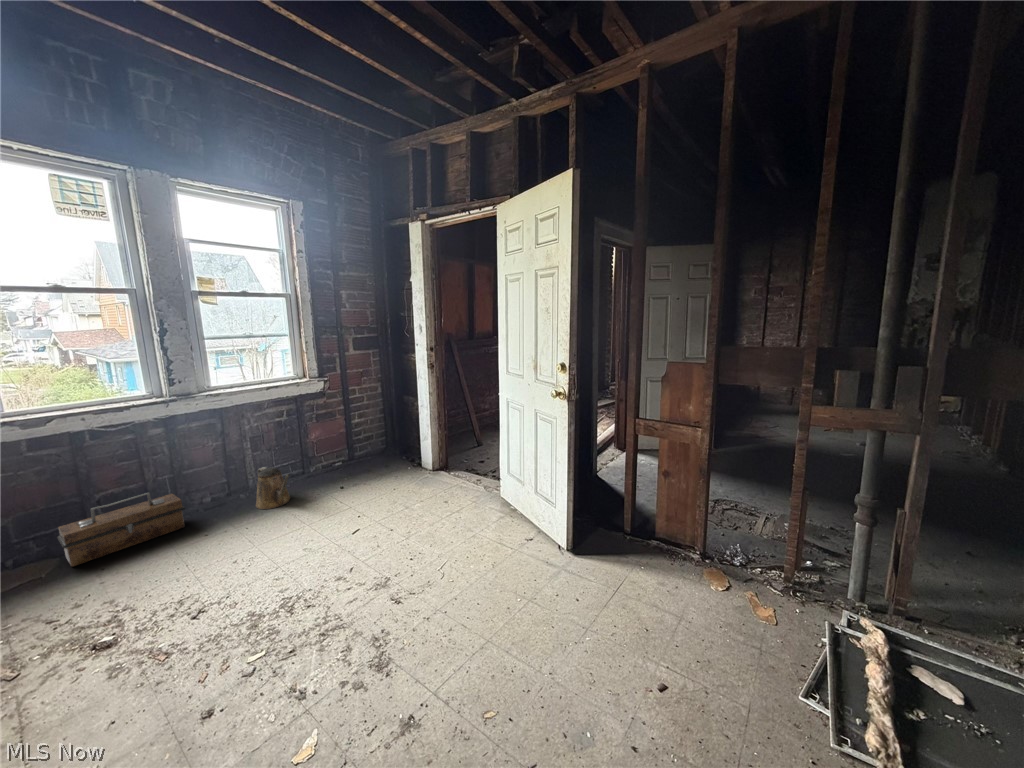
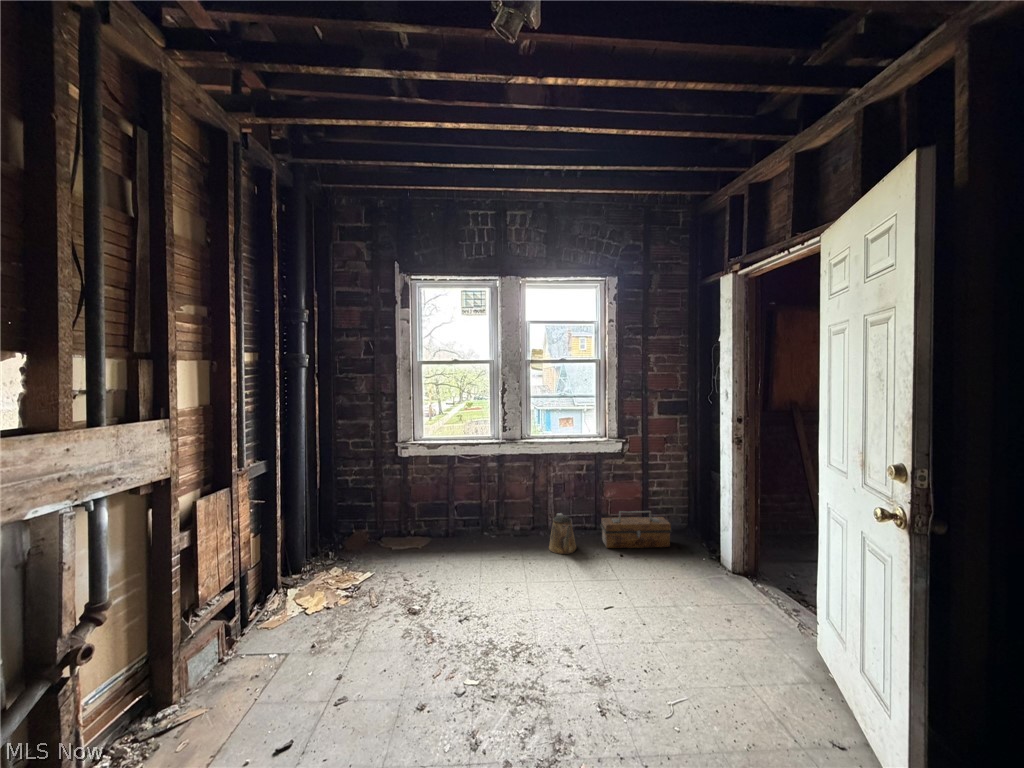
toolbox: present [57,493,185,566] -> present [600,511,672,548]

